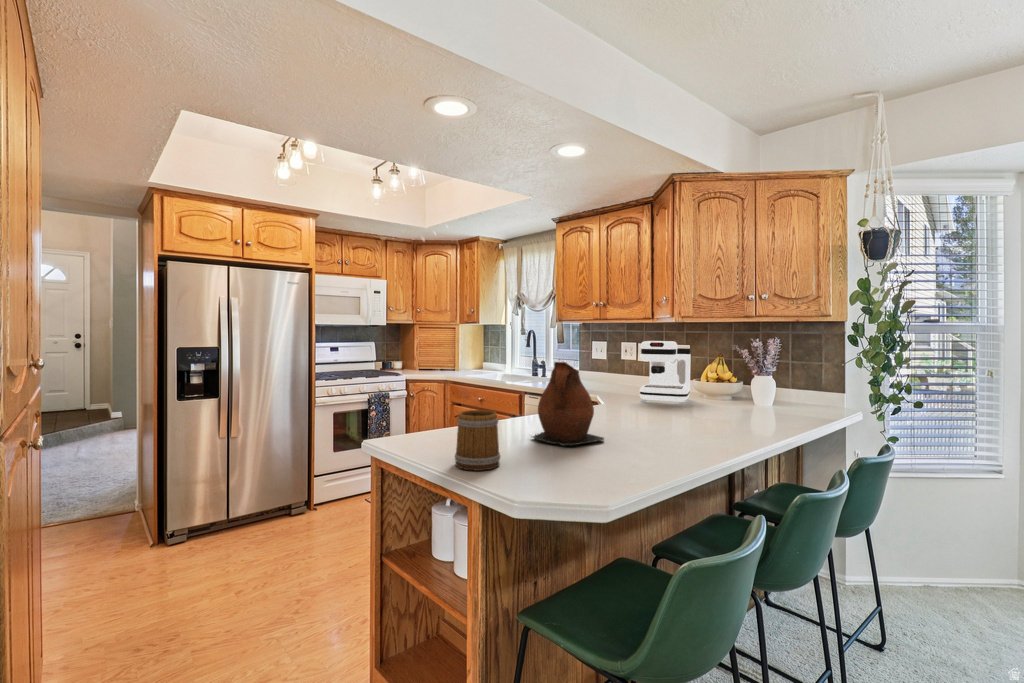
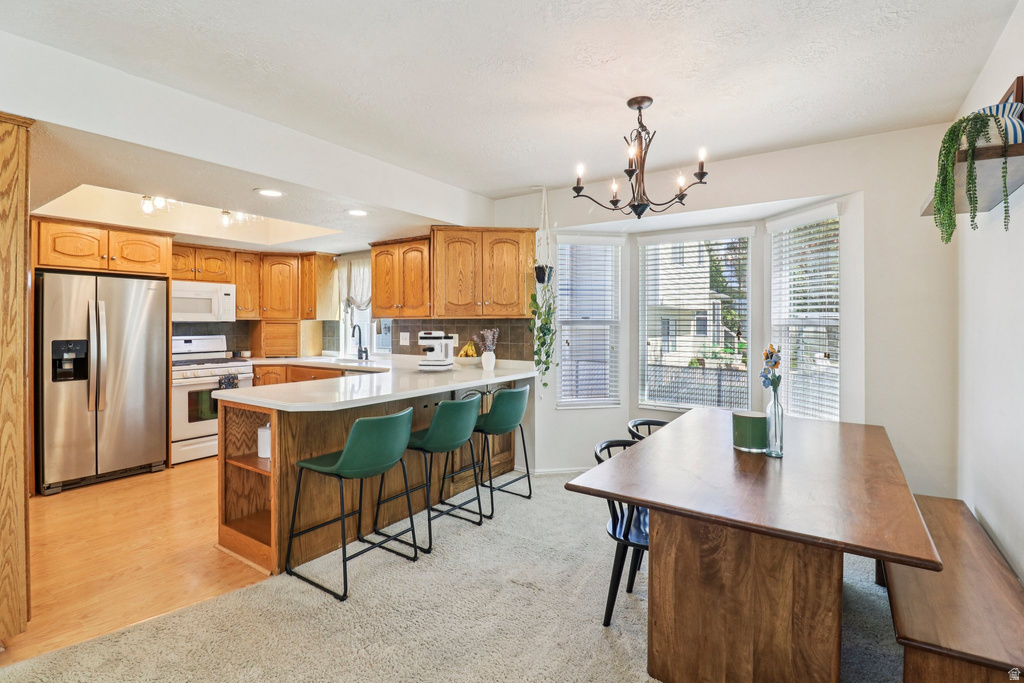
ceramic pitcher: present [533,362,604,446] -> none [325,341,369,386]
mug: present [455,410,500,471] -> none [275,366,301,395]

